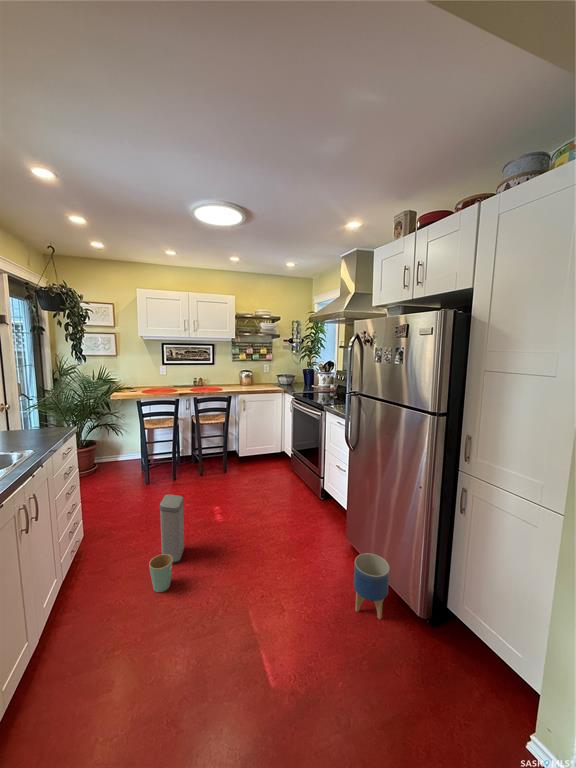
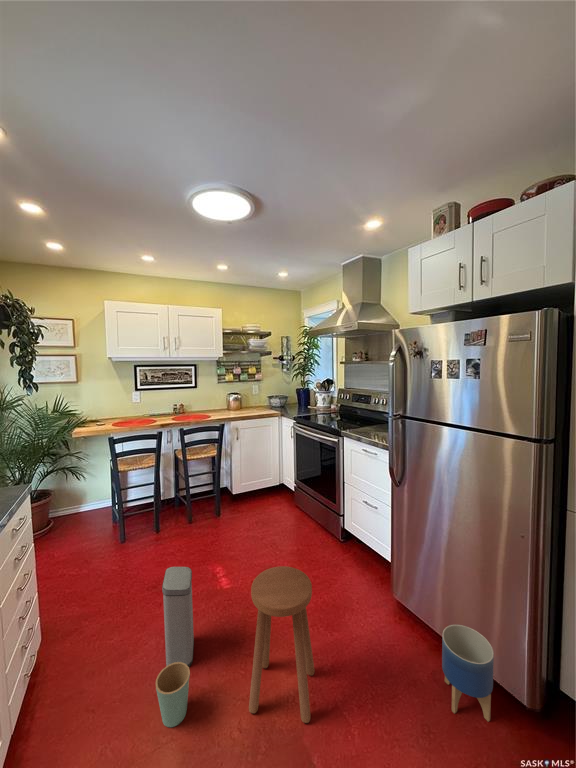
stool: none [211,499,264,602] -> present [249,566,315,723]

